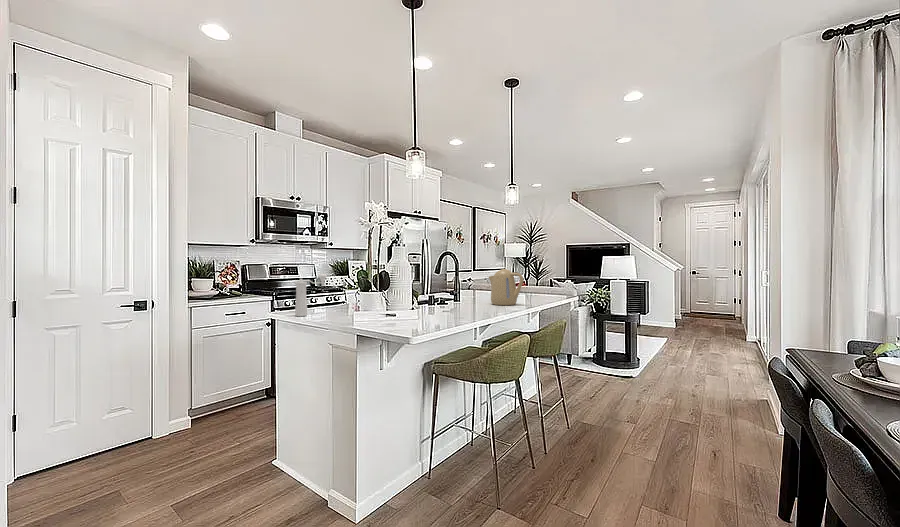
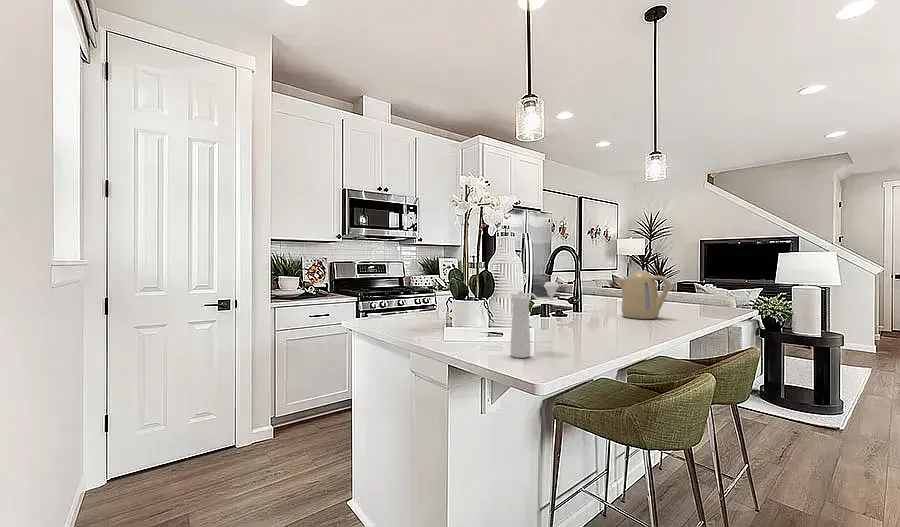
pepper mill: present [295,274,327,316] -> present [511,282,559,358]

